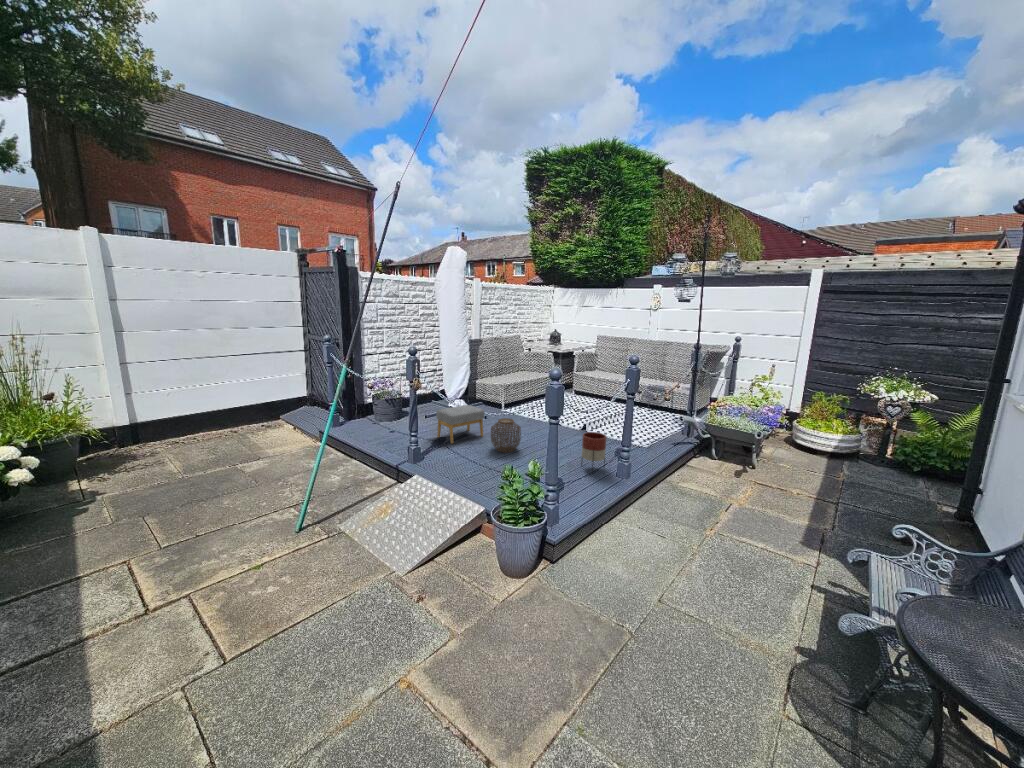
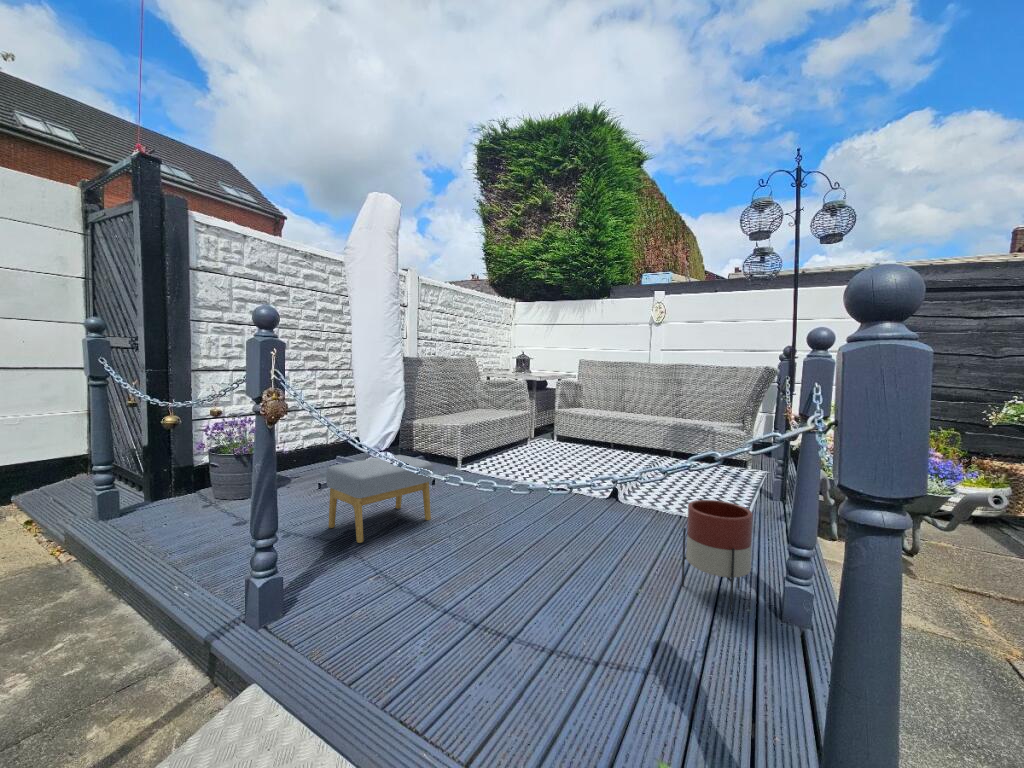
woven basket: present [491,418,521,453] -> none [452,477,521,560]

